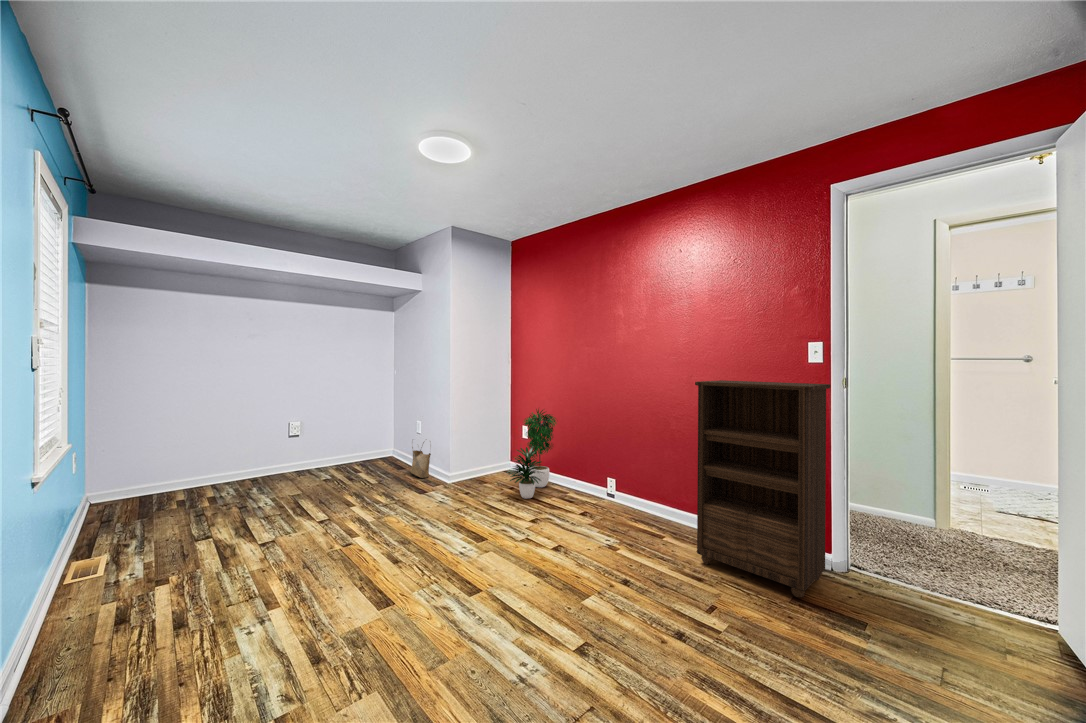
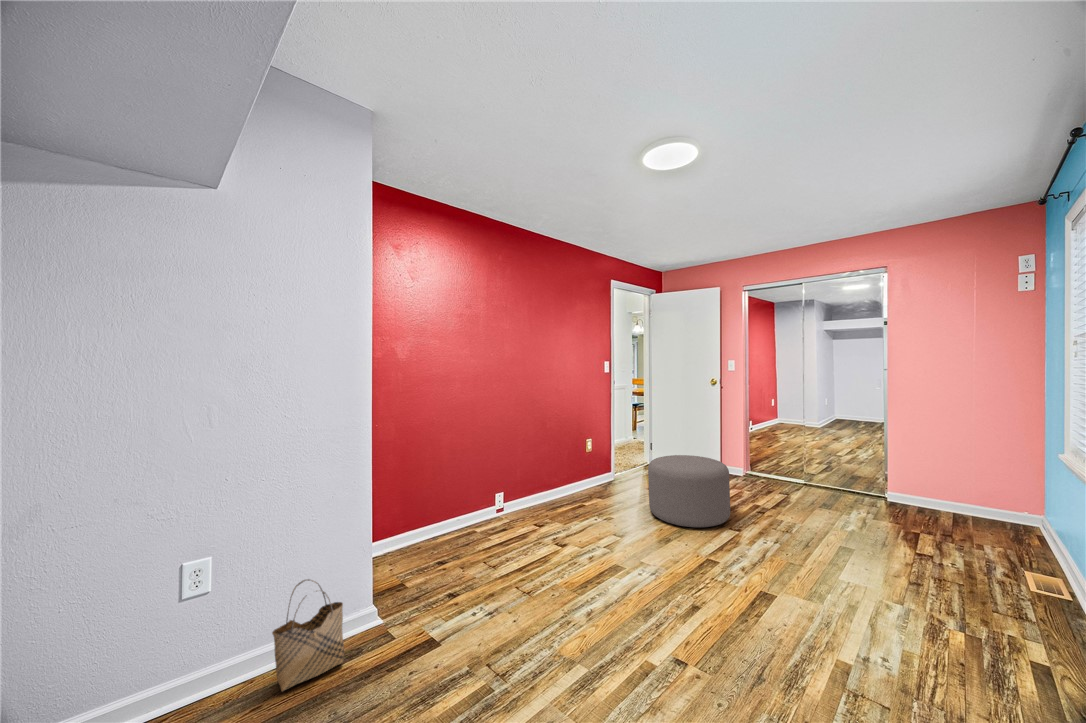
bookshelf: present [695,380,831,597] -> none [591,384,653,496]
potted plant: present [507,409,556,499] -> none [422,443,512,553]
ottoman: none [561,497,700,645] -> present [648,455,730,527]

